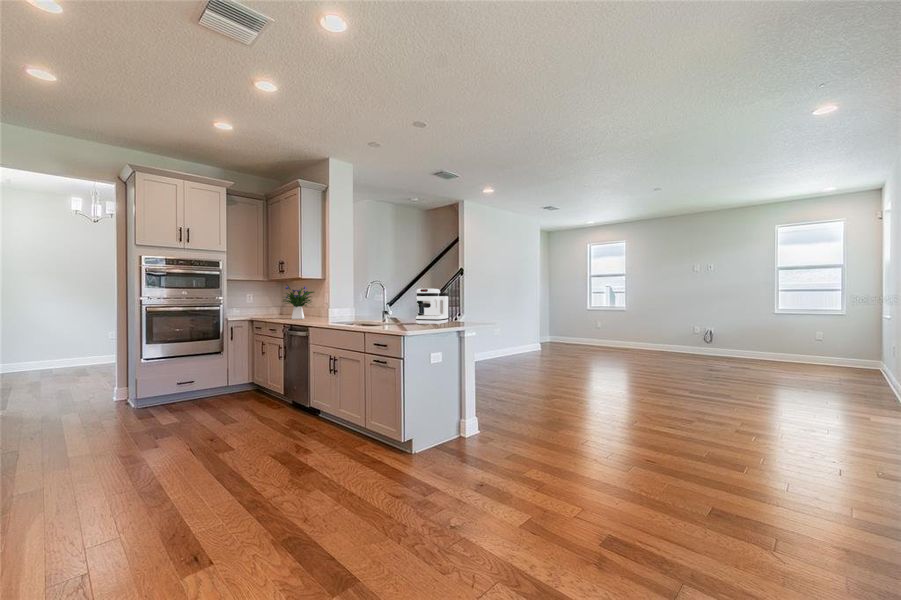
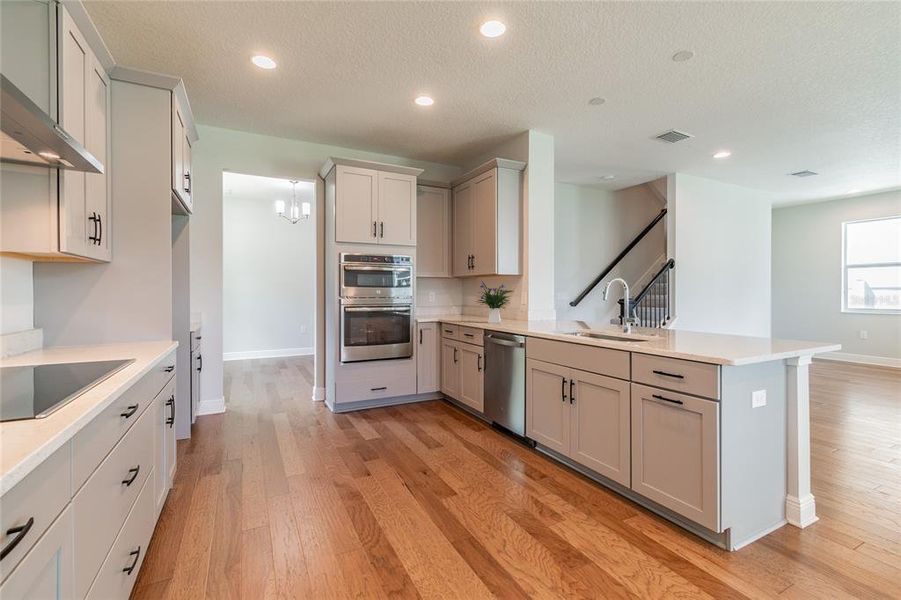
coffee maker: present [416,289,448,324] -> none [680,287,729,340]

